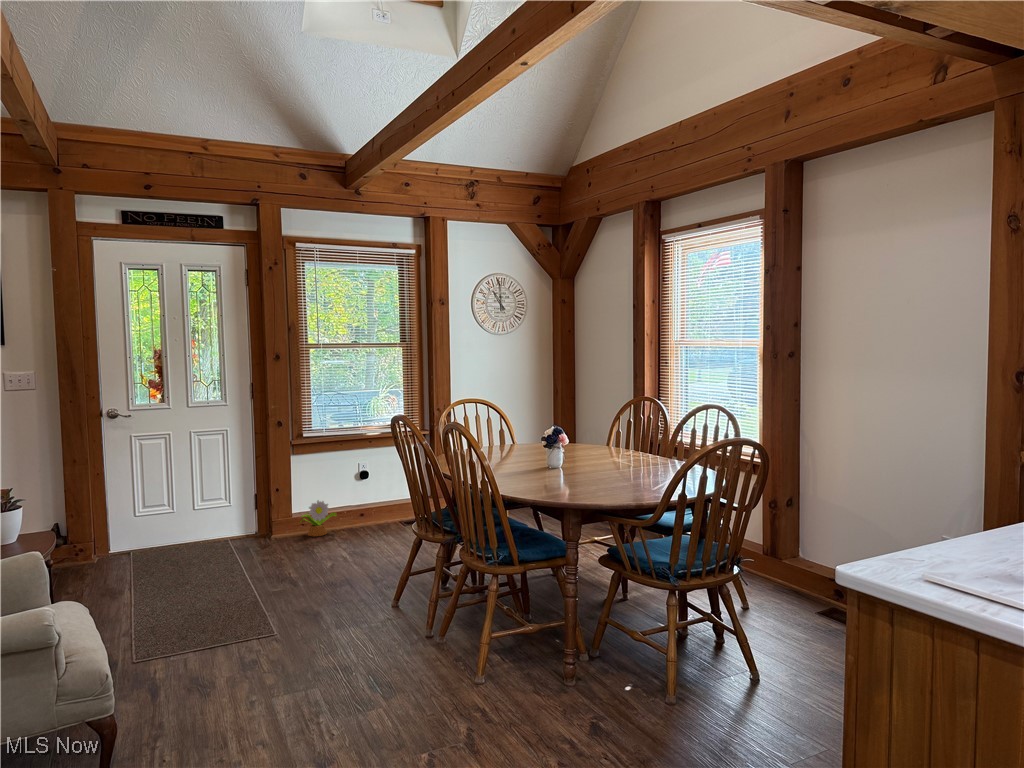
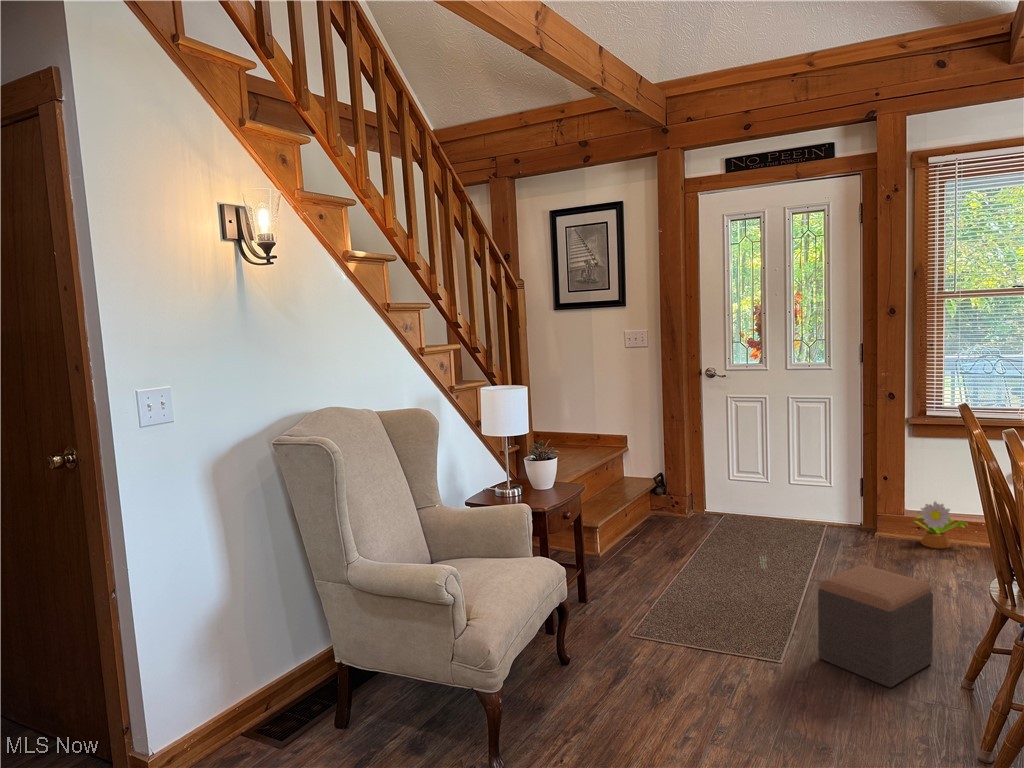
footstool: none [297,542,369,621] -> present [818,565,933,688]

